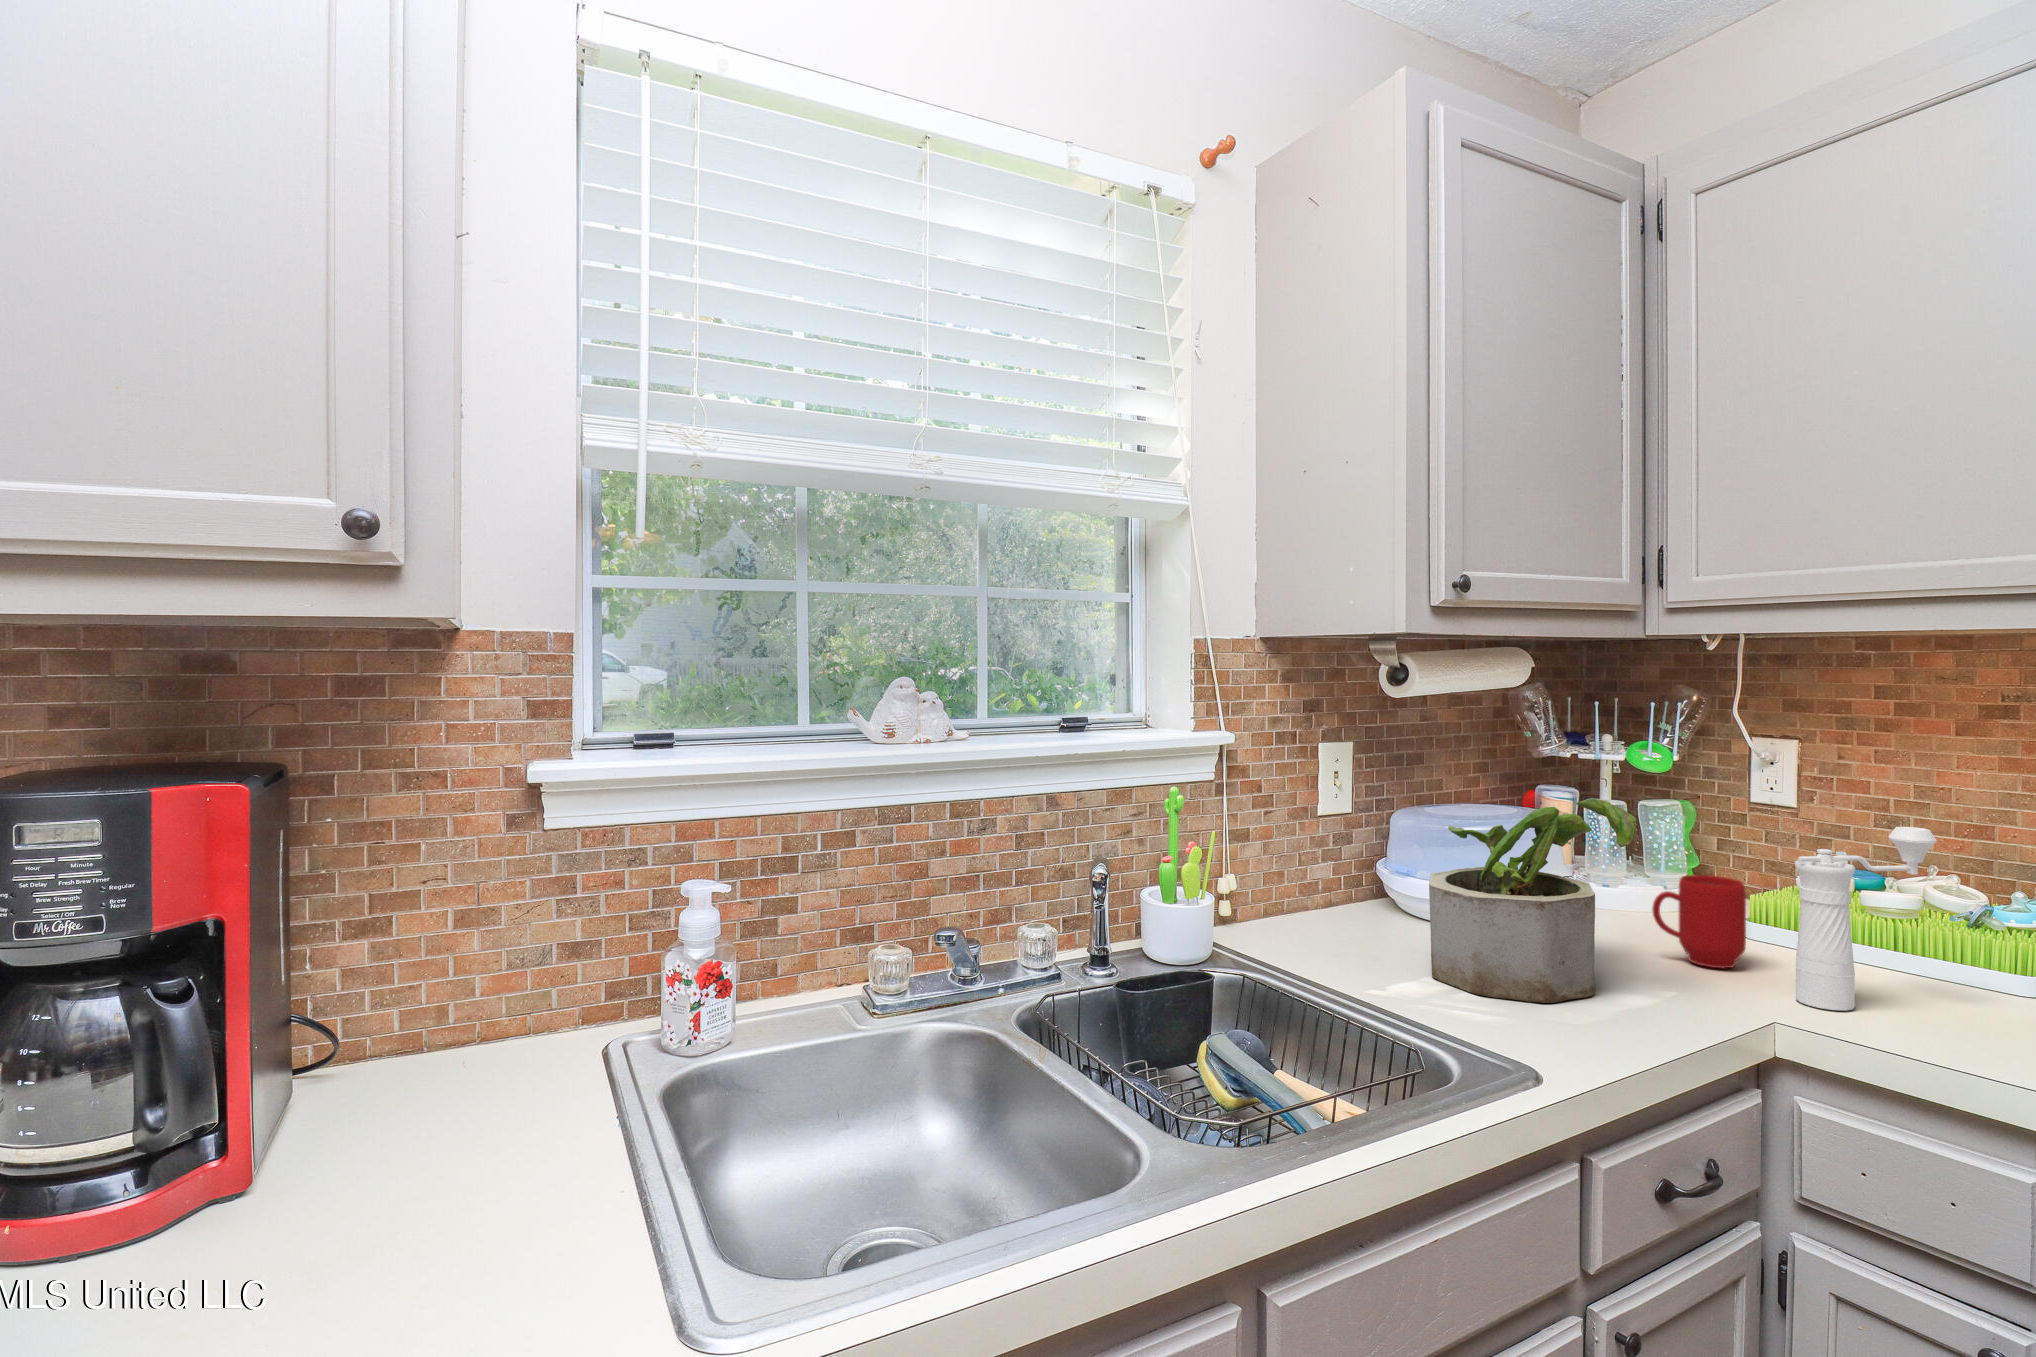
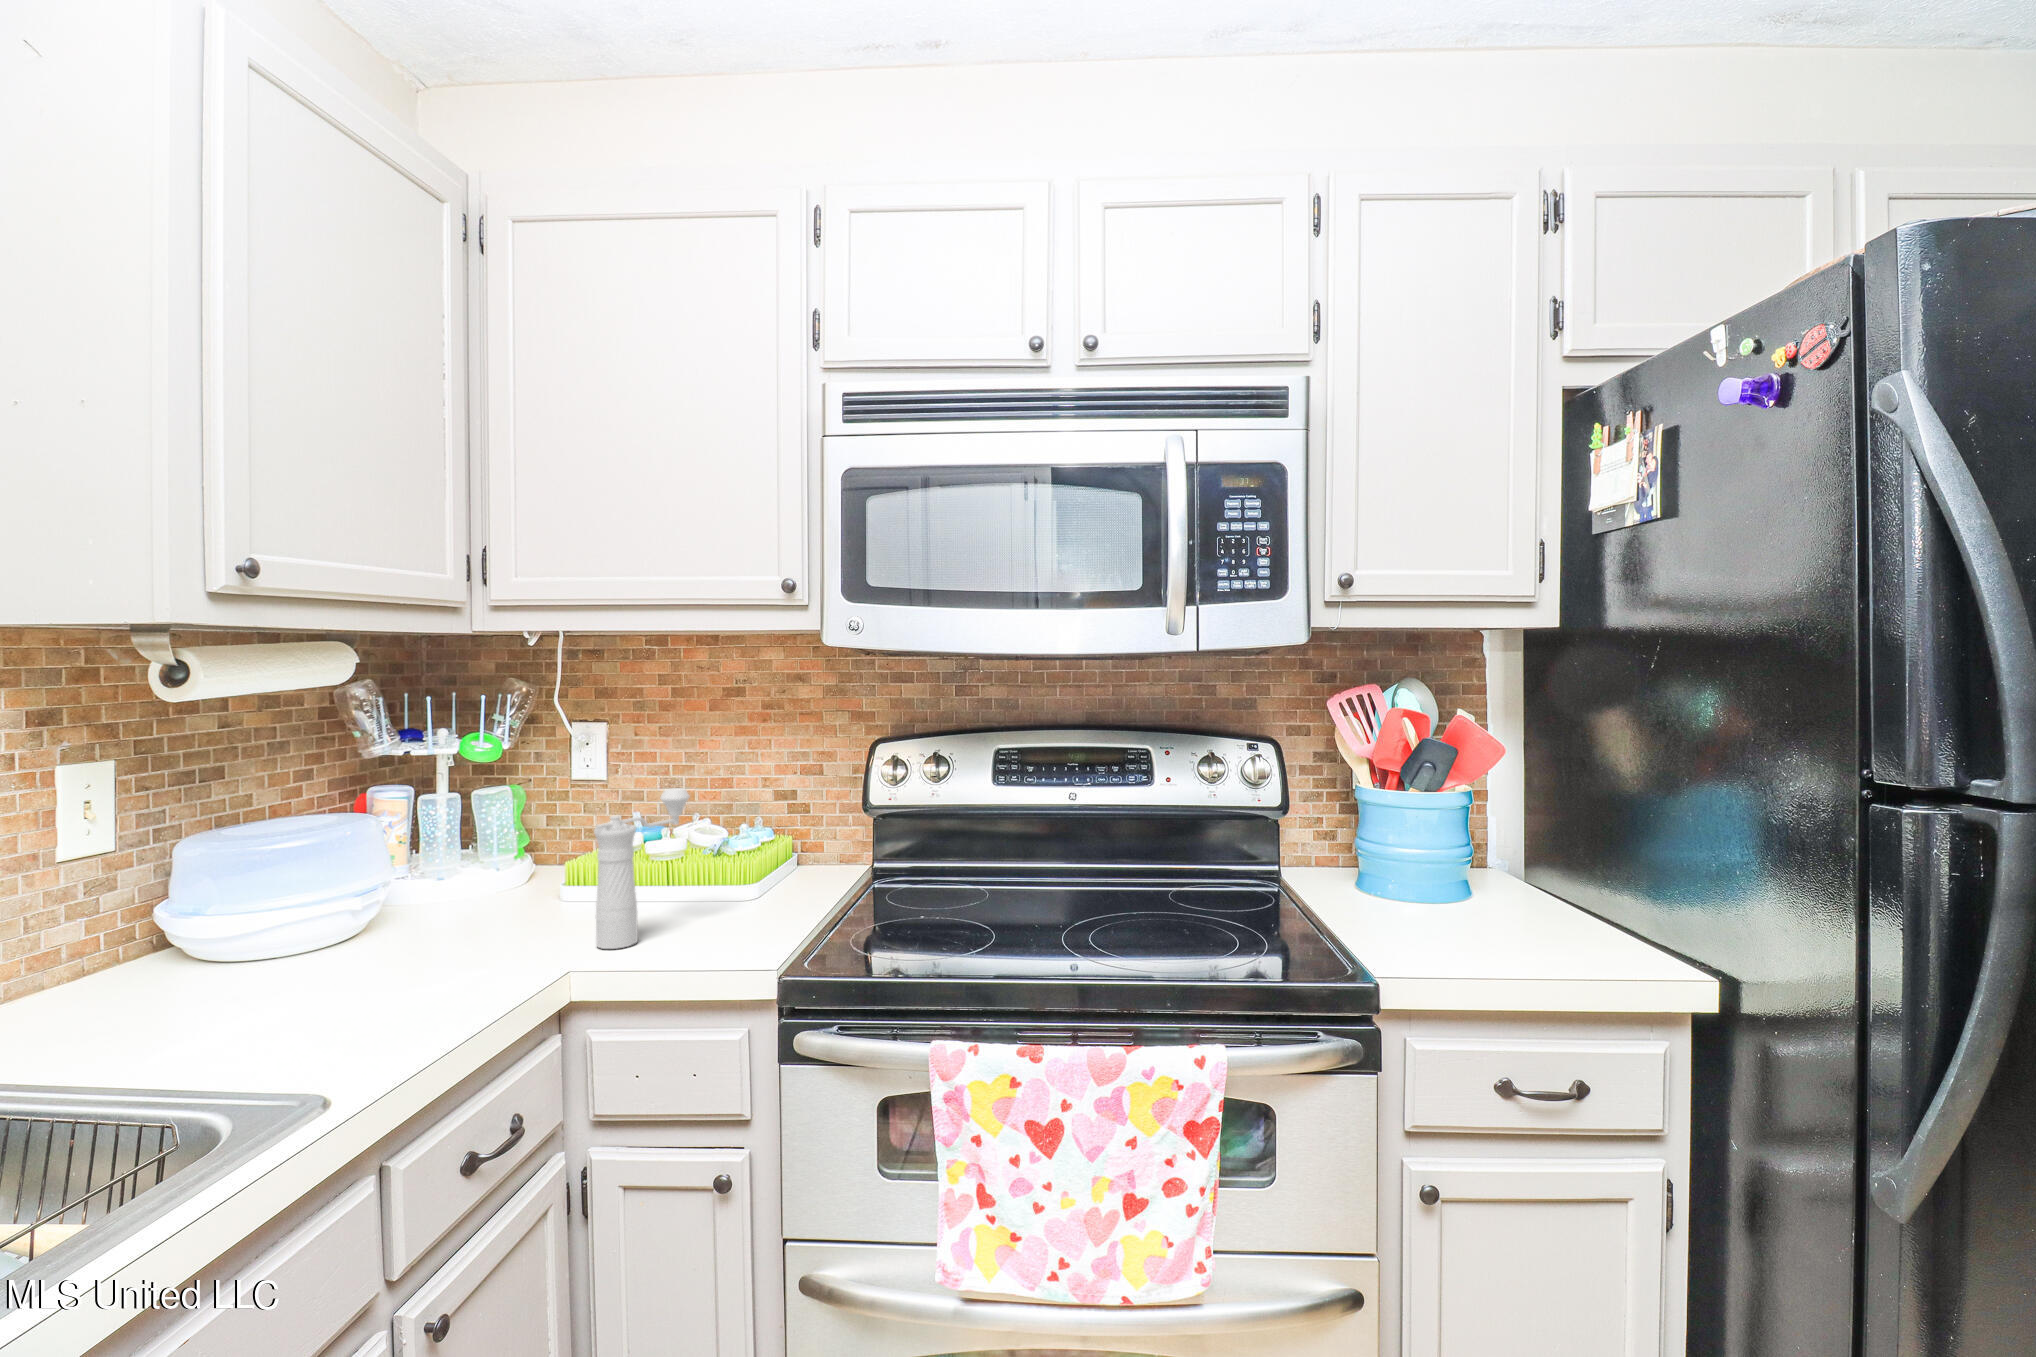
potted plant: present [1429,798,1636,1003] -> none [211,797,456,1036]
mug: present [1652,875,1746,968] -> none [479,851,560,936]

